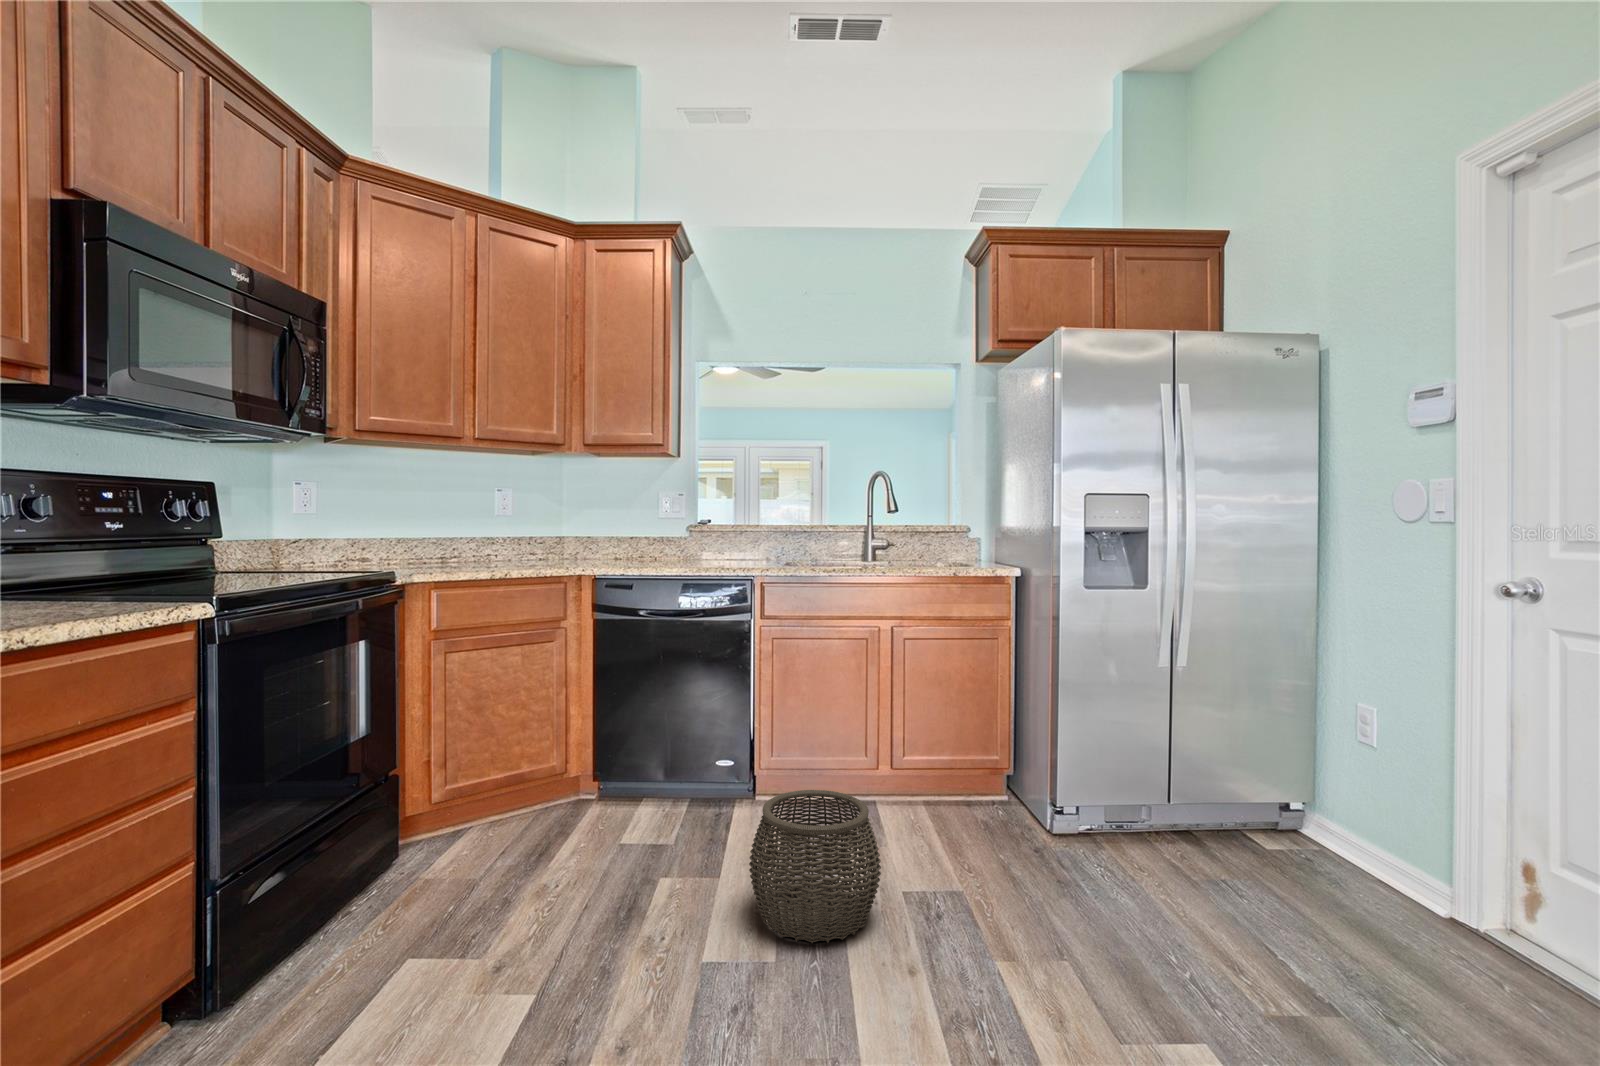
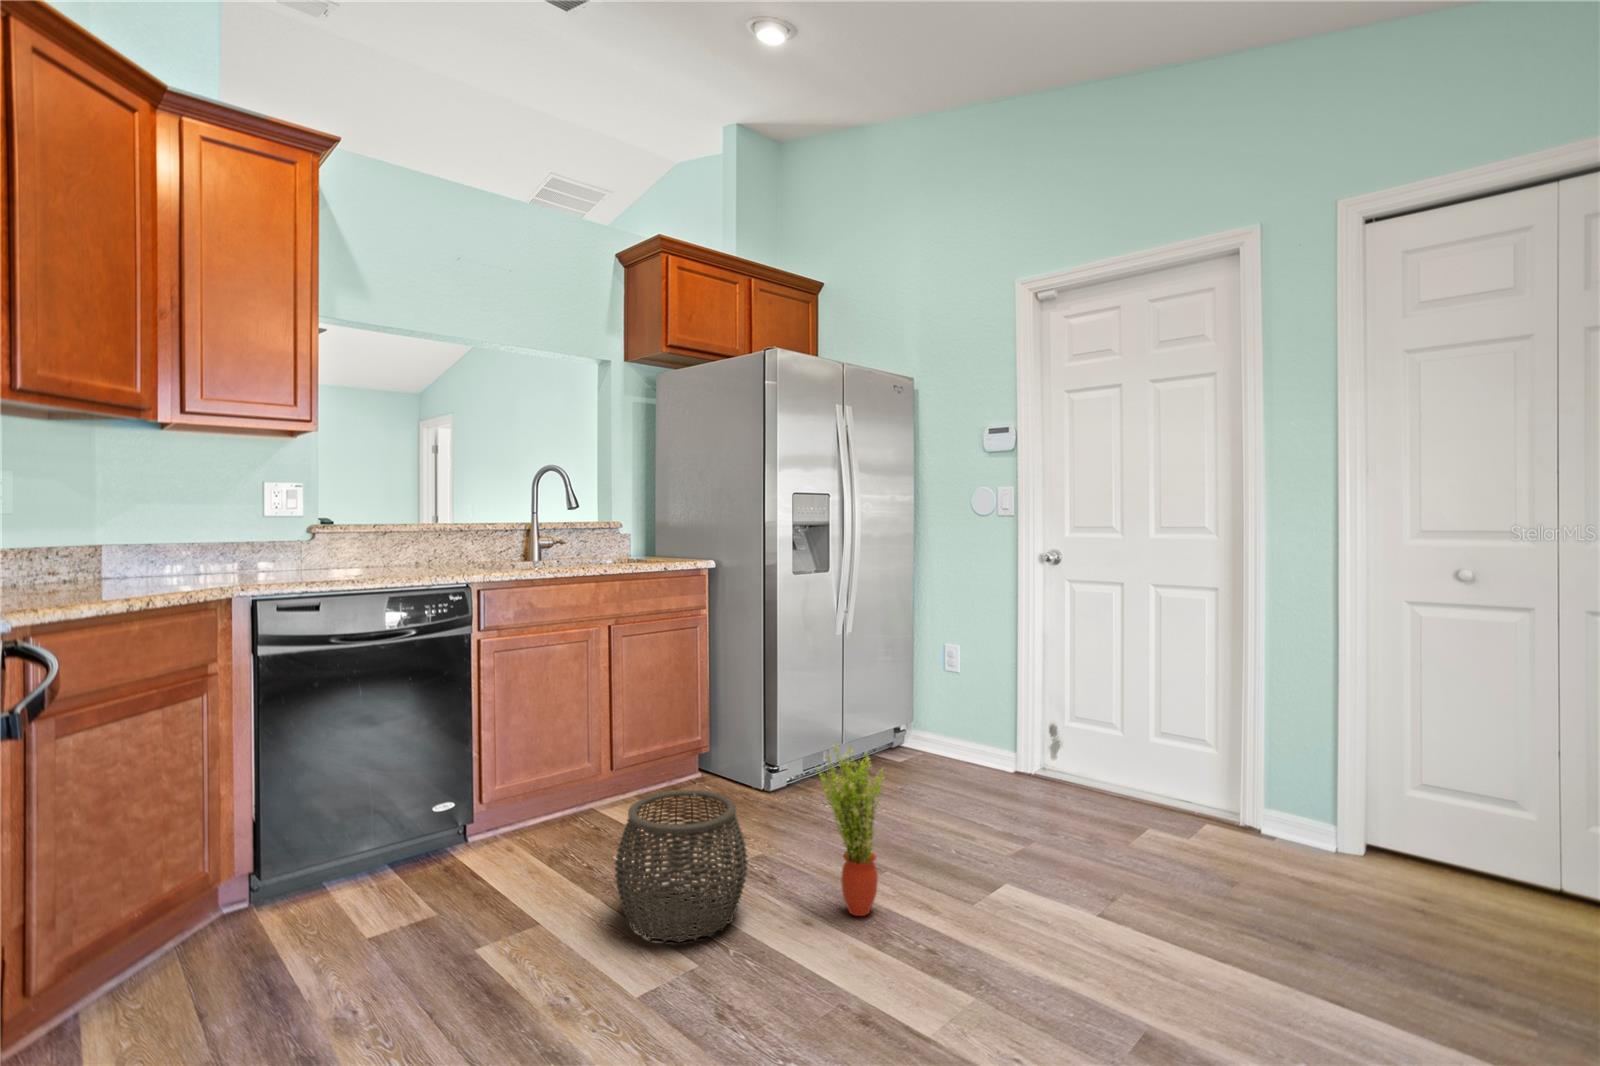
potted plant: none [931,781,1007,992] -> present [819,746,884,916]

